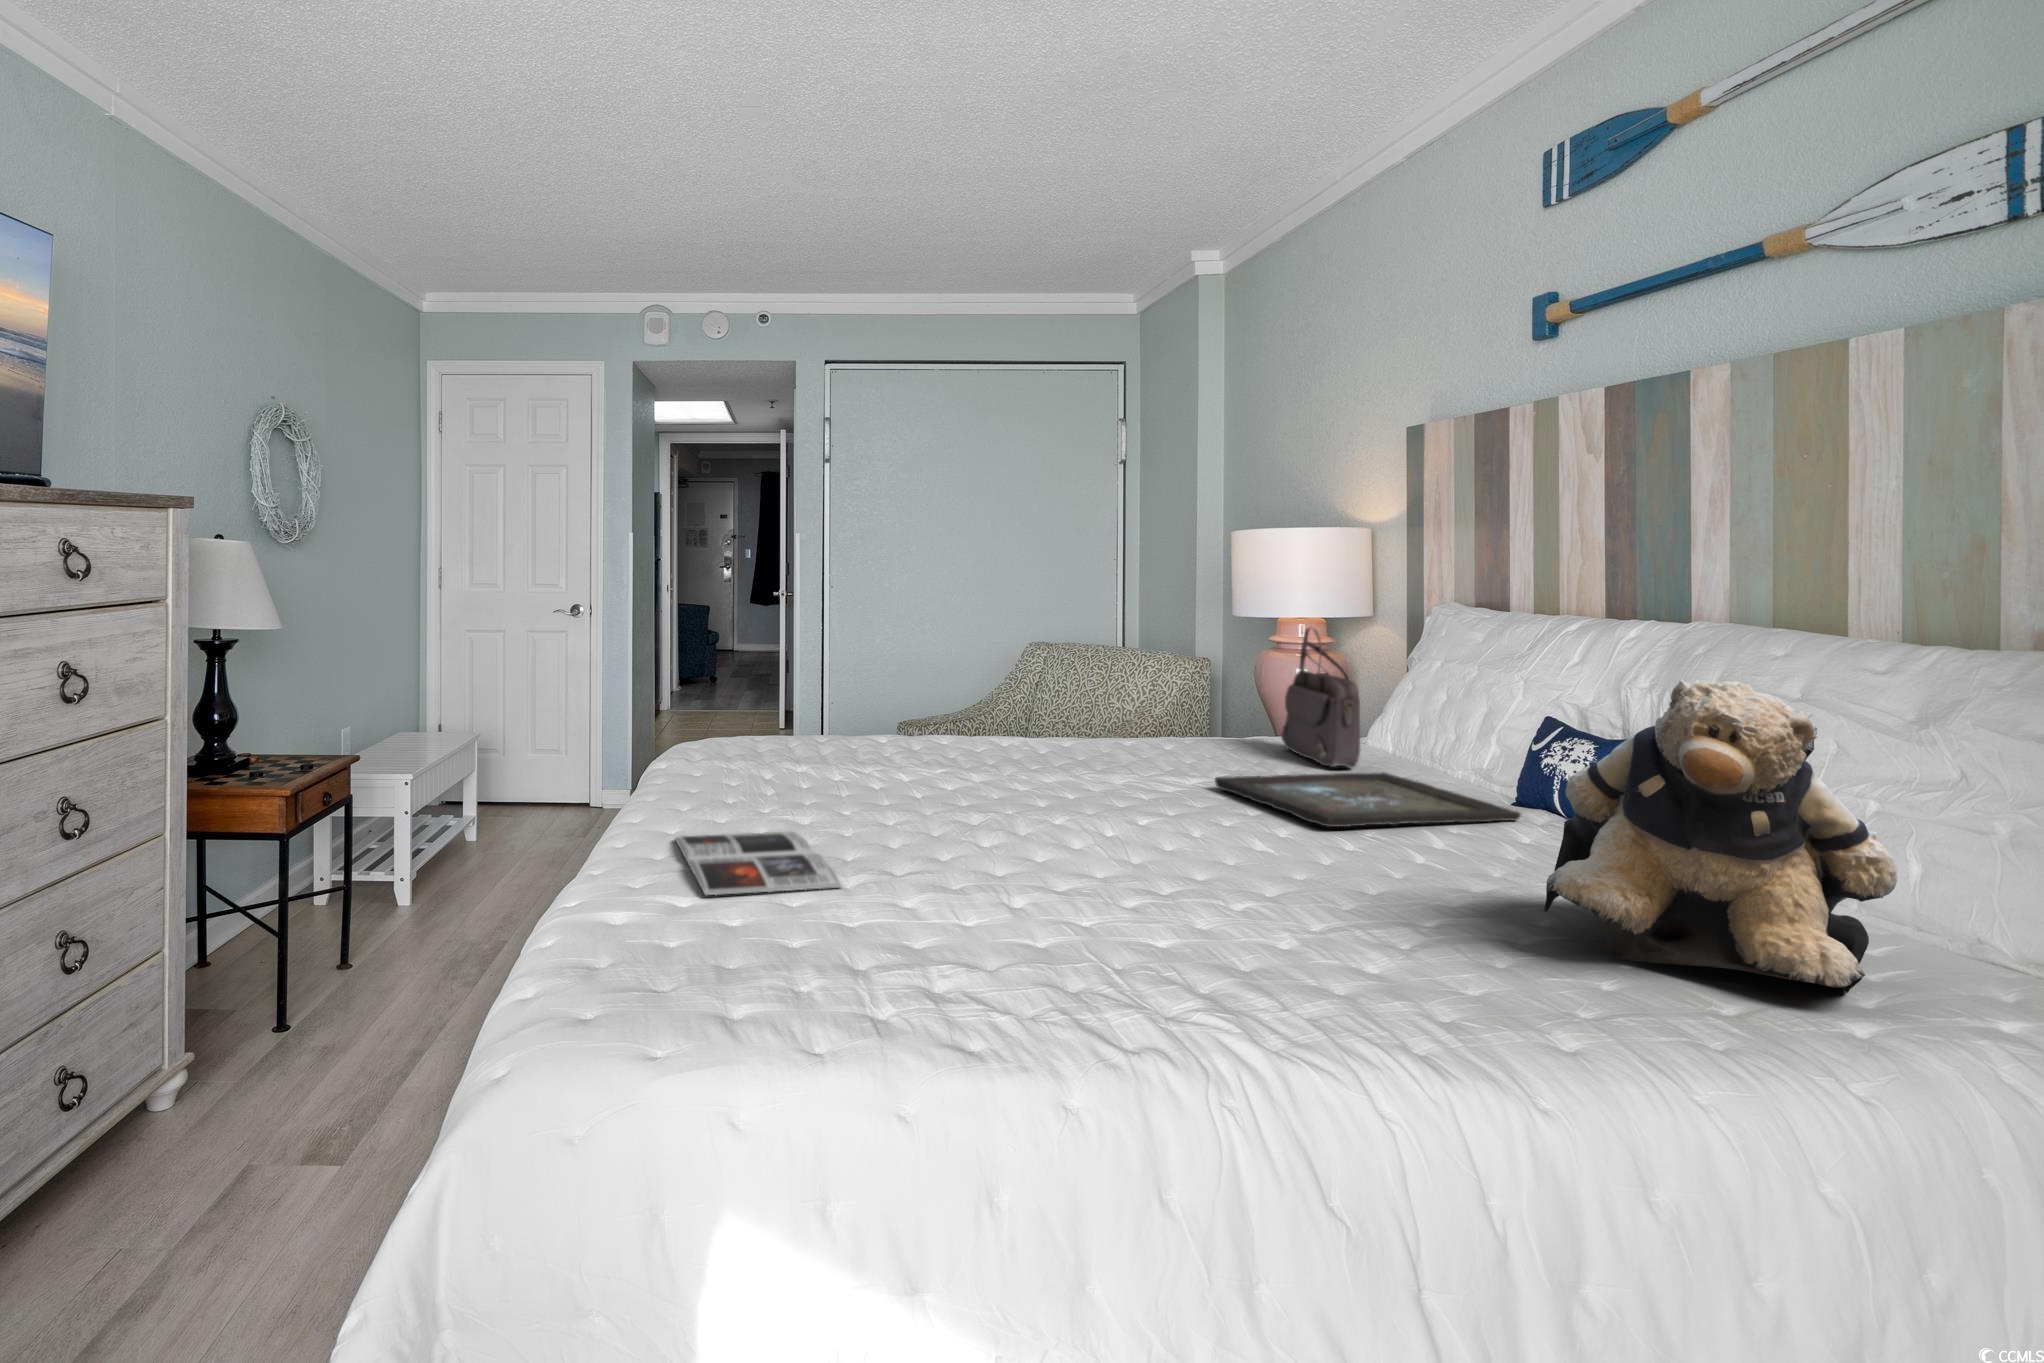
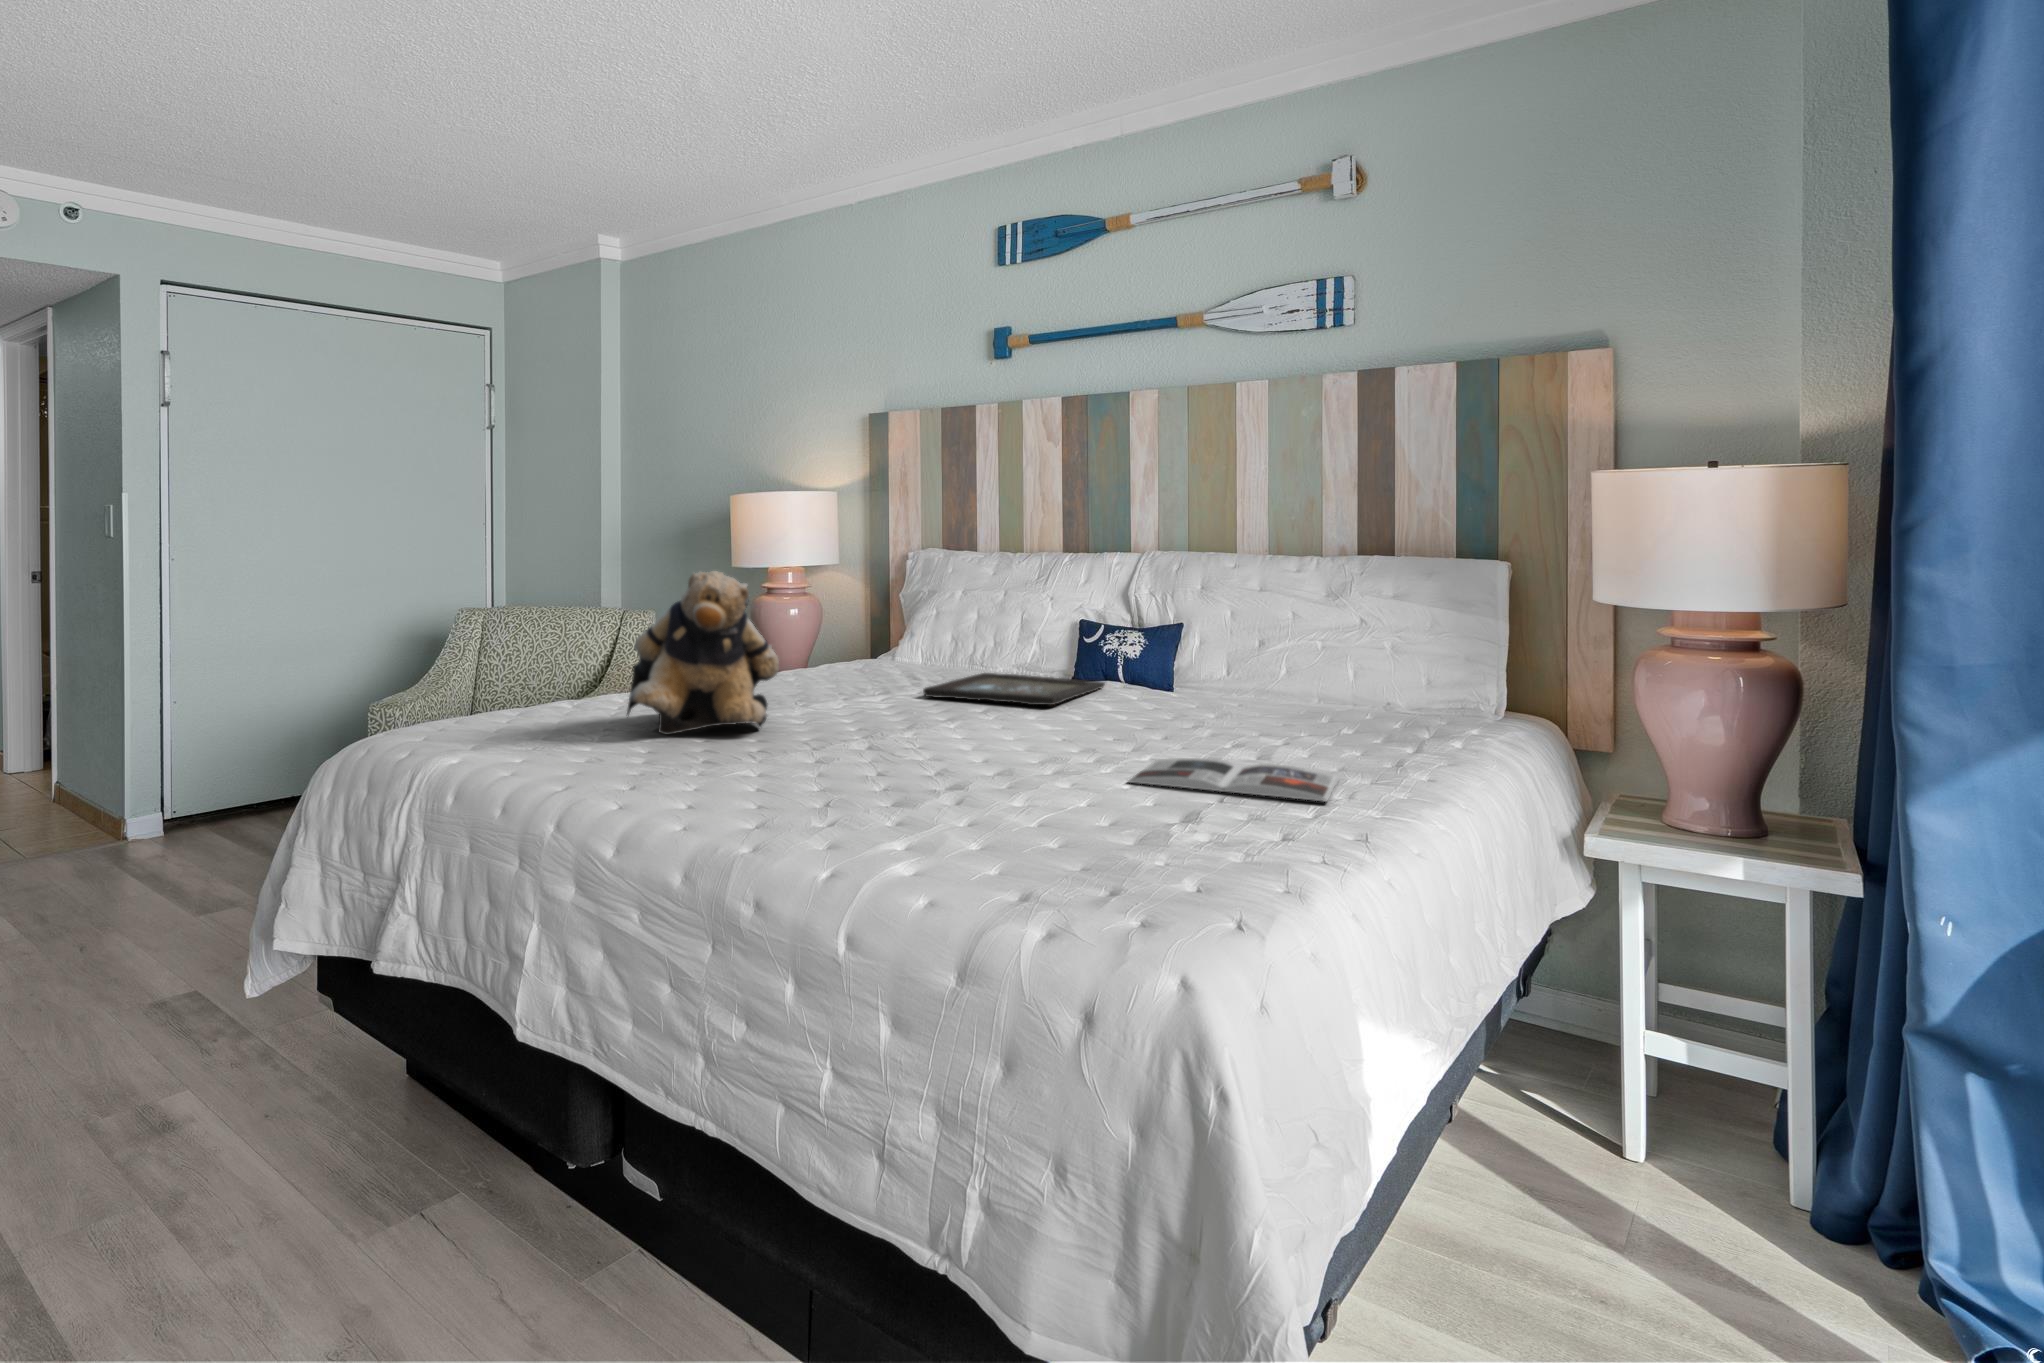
handbag: present [1281,628,1360,767] -> none [874,569,955,676]
teddy bear: present [1544,679,1897,993] -> present [627,571,779,735]
magazine: present [675,832,841,895] -> present [1128,758,1339,802]

